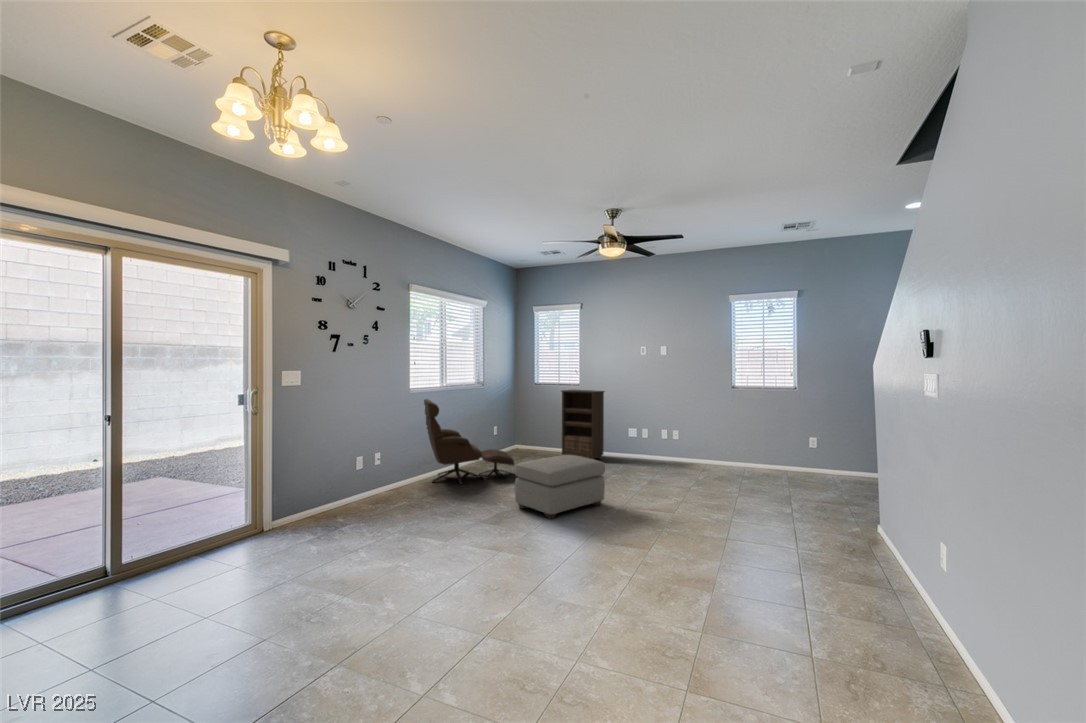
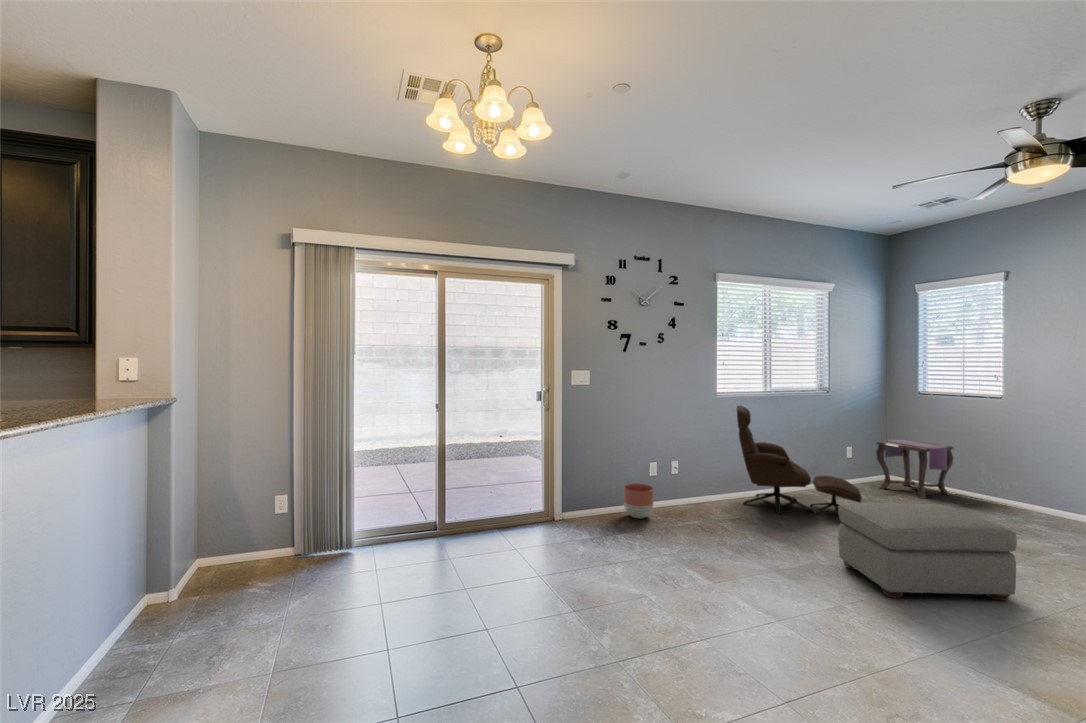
bookshelf: present [561,390,604,459] -> none [960,405,1055,521]
side table: none [513,418,556,458] -> present [876,440,954,499]
planter: none [336,479,366,512] -> present [624,484,654,518]

